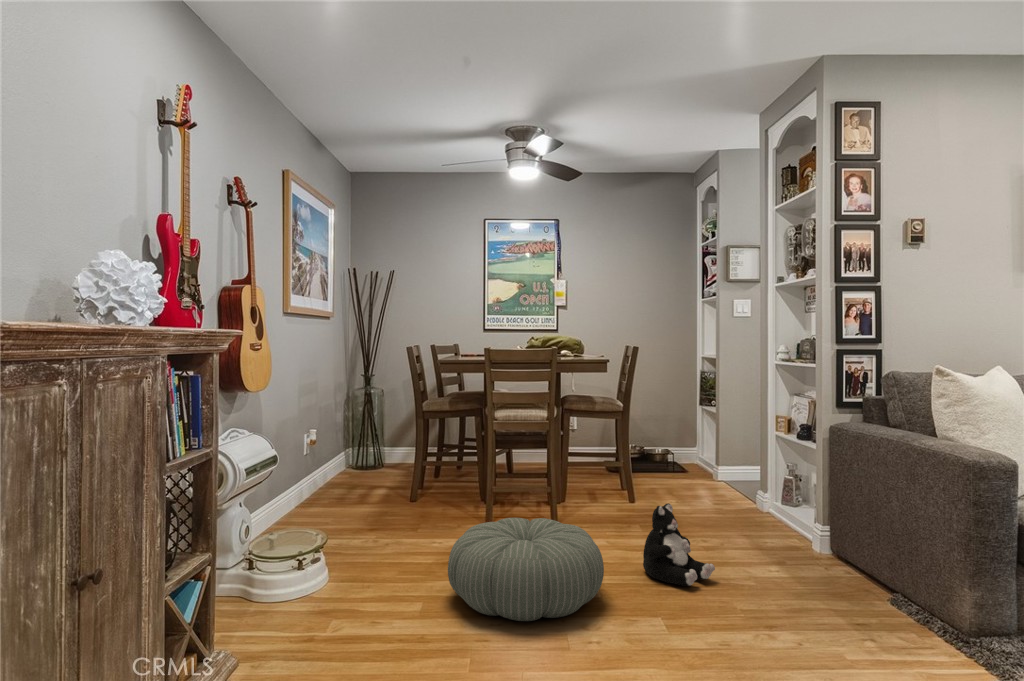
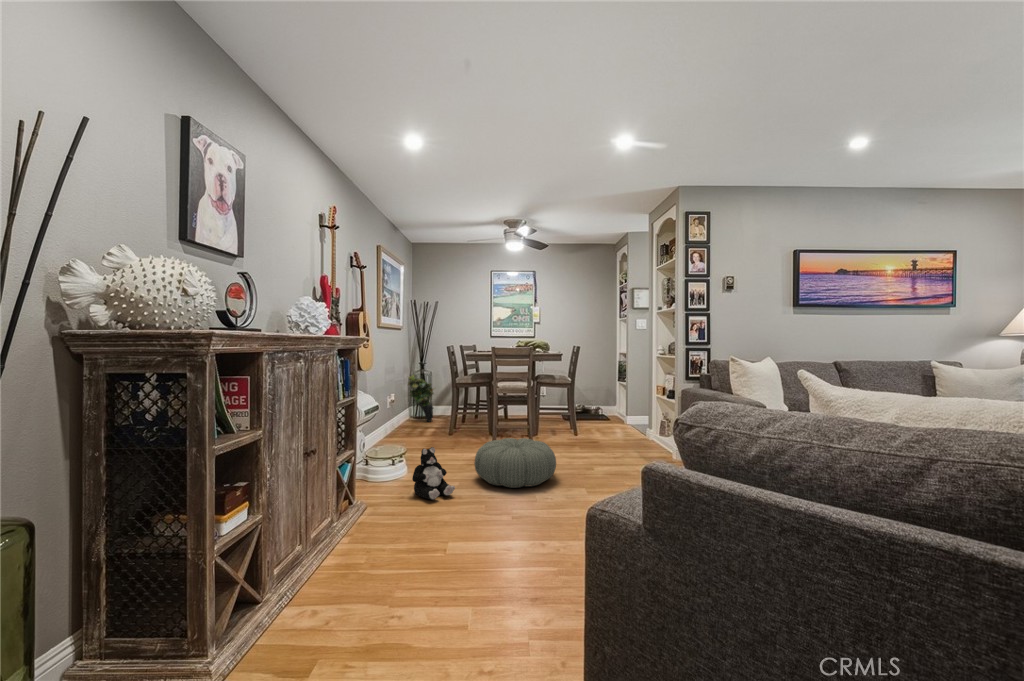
potted plant: none [342,395,392,475] -> present [408,375,434,422]
plush toy: present [643,503,715,586] -> present [412,447,455,499]

